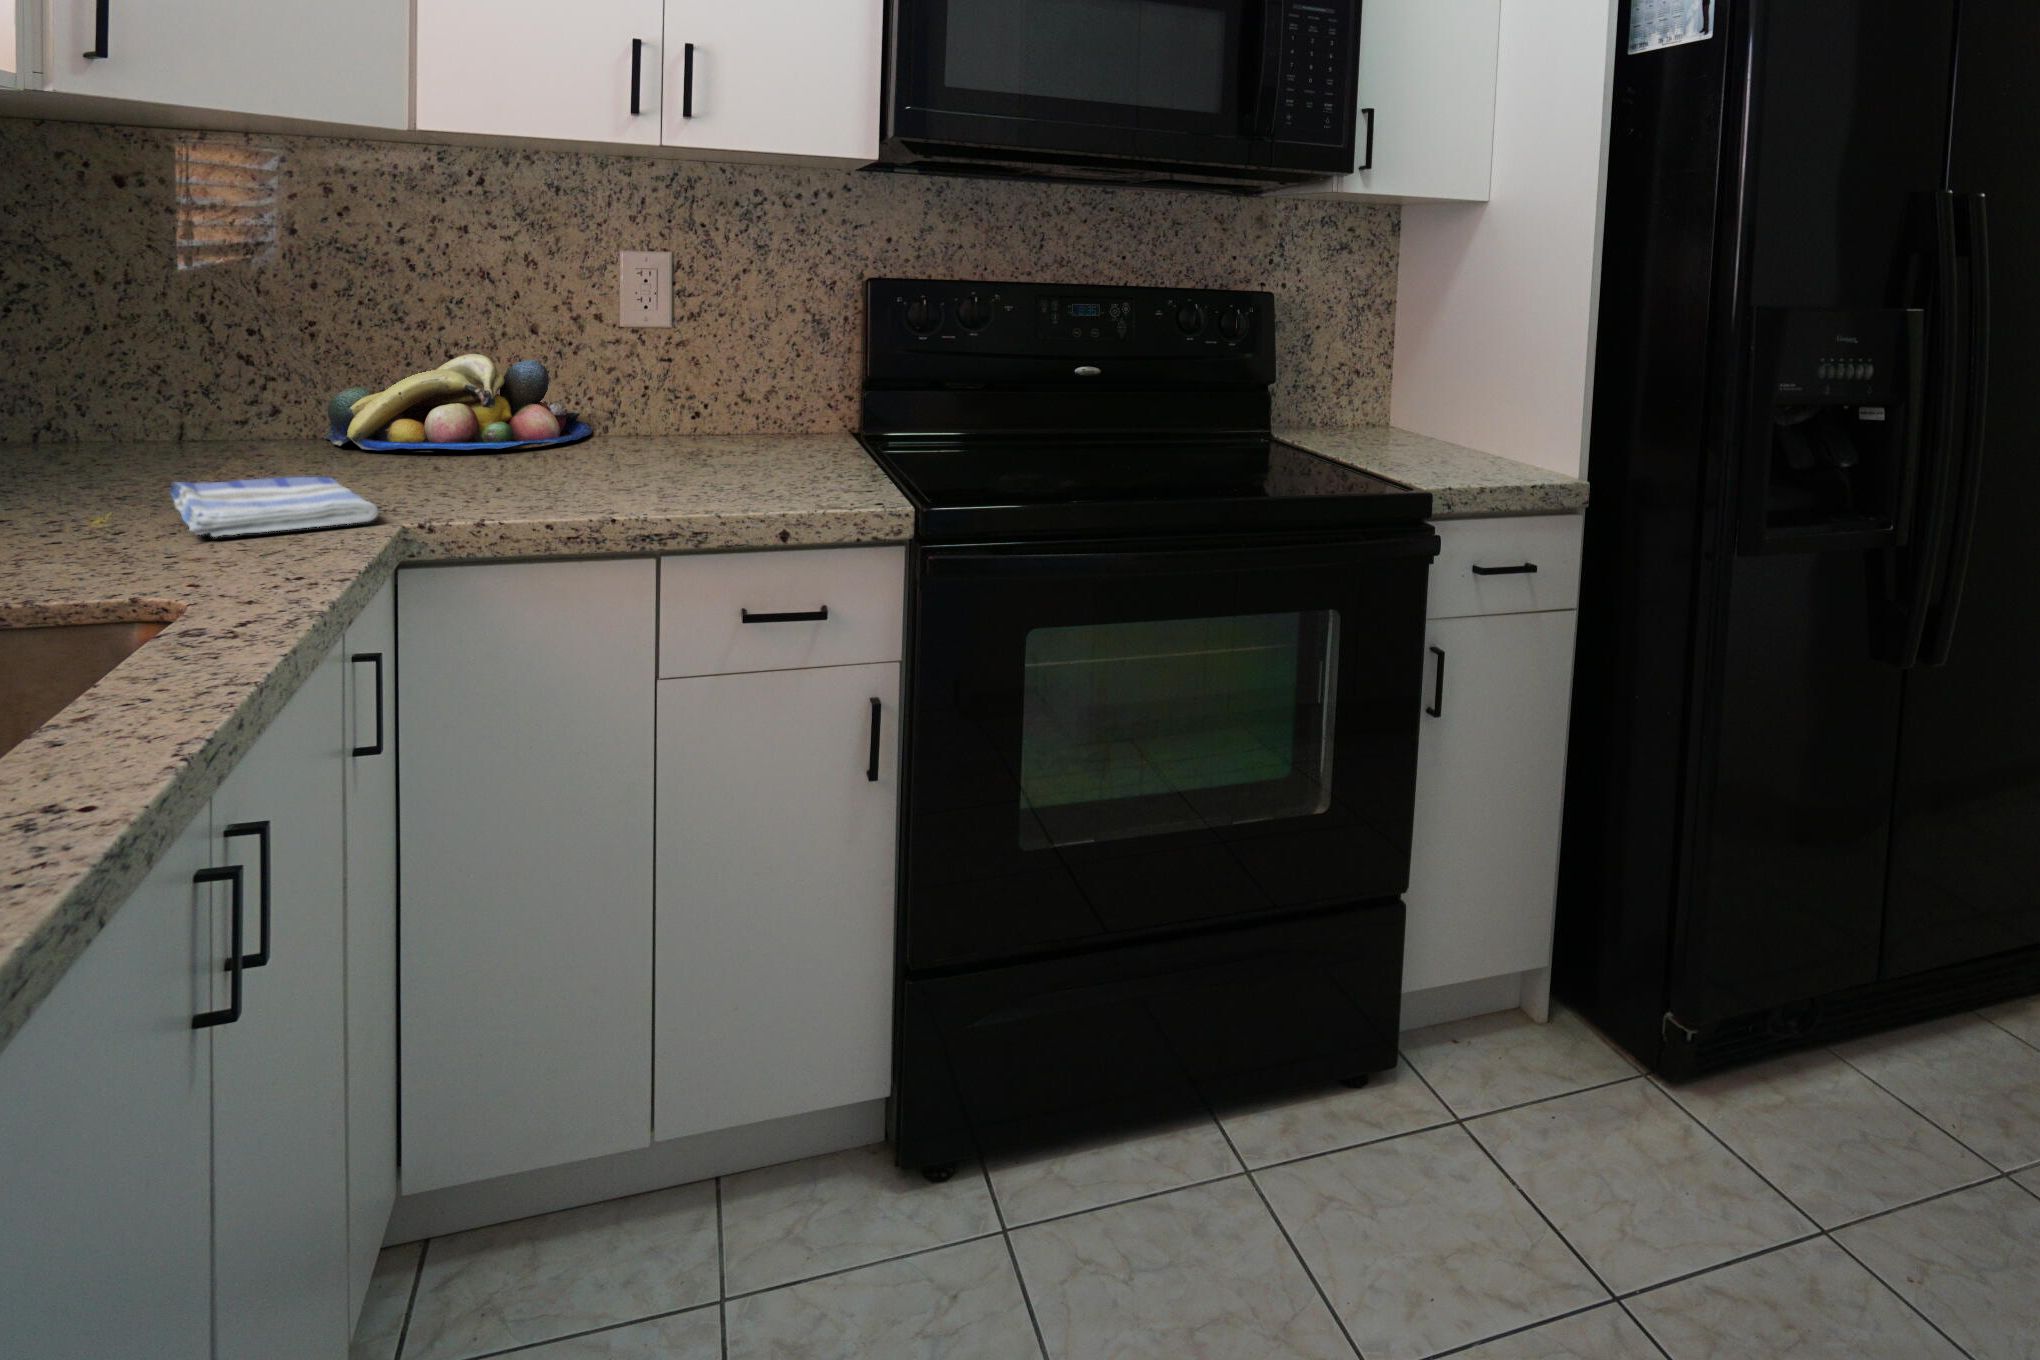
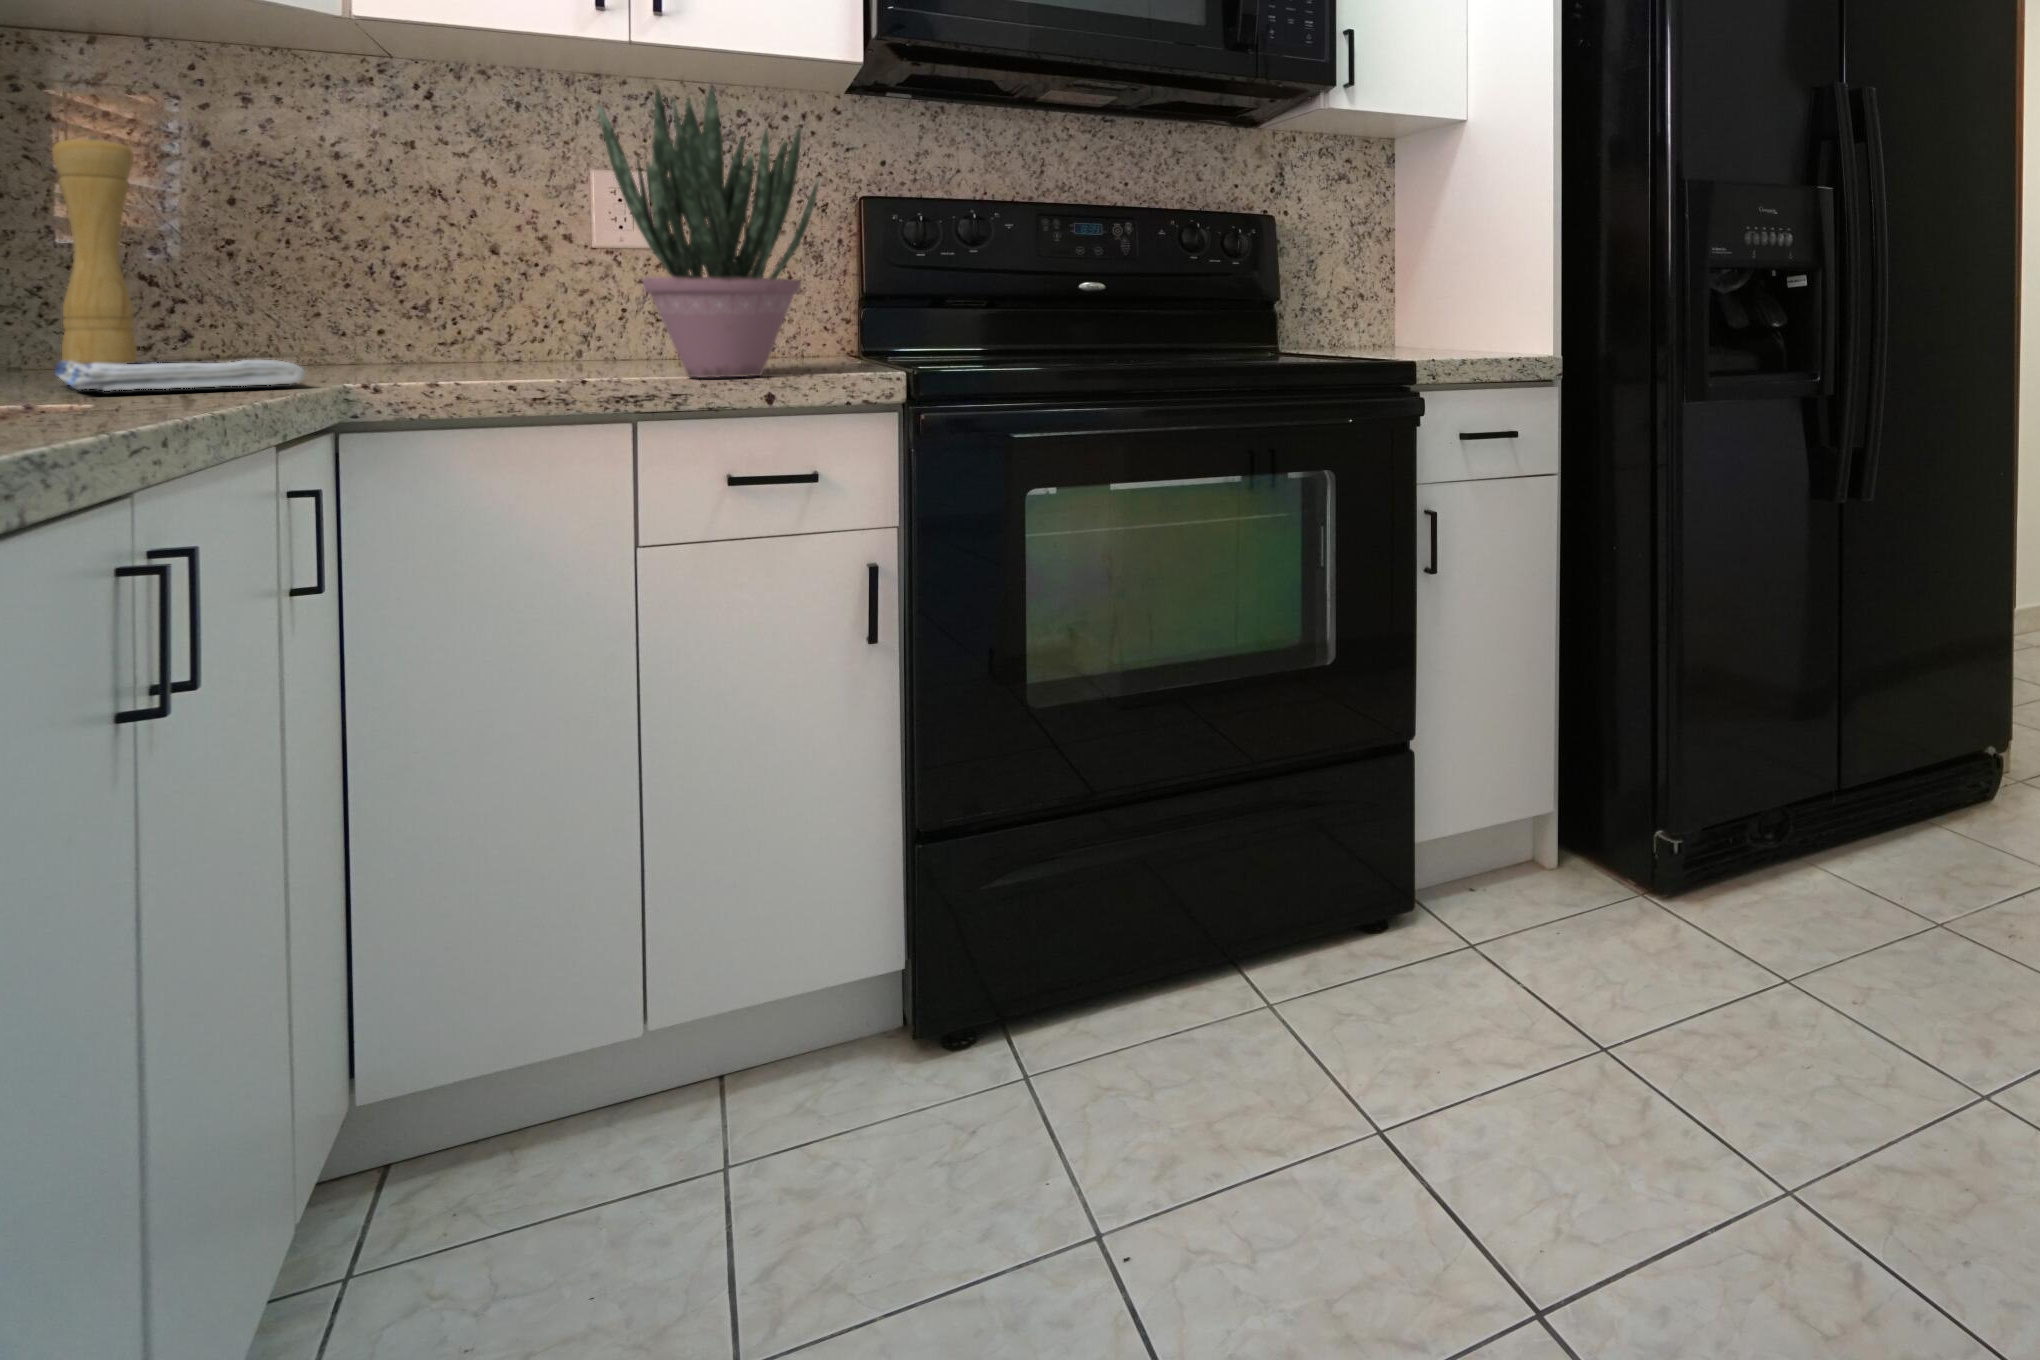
potted plant: none [640,222,845,516] -> present [598,87,819,377]
pepper mill: none [167,228,233,442] -> present [52,136,137,364]
fruit bowl: present [324,354,592,450] -> none [247,272,565,362]

